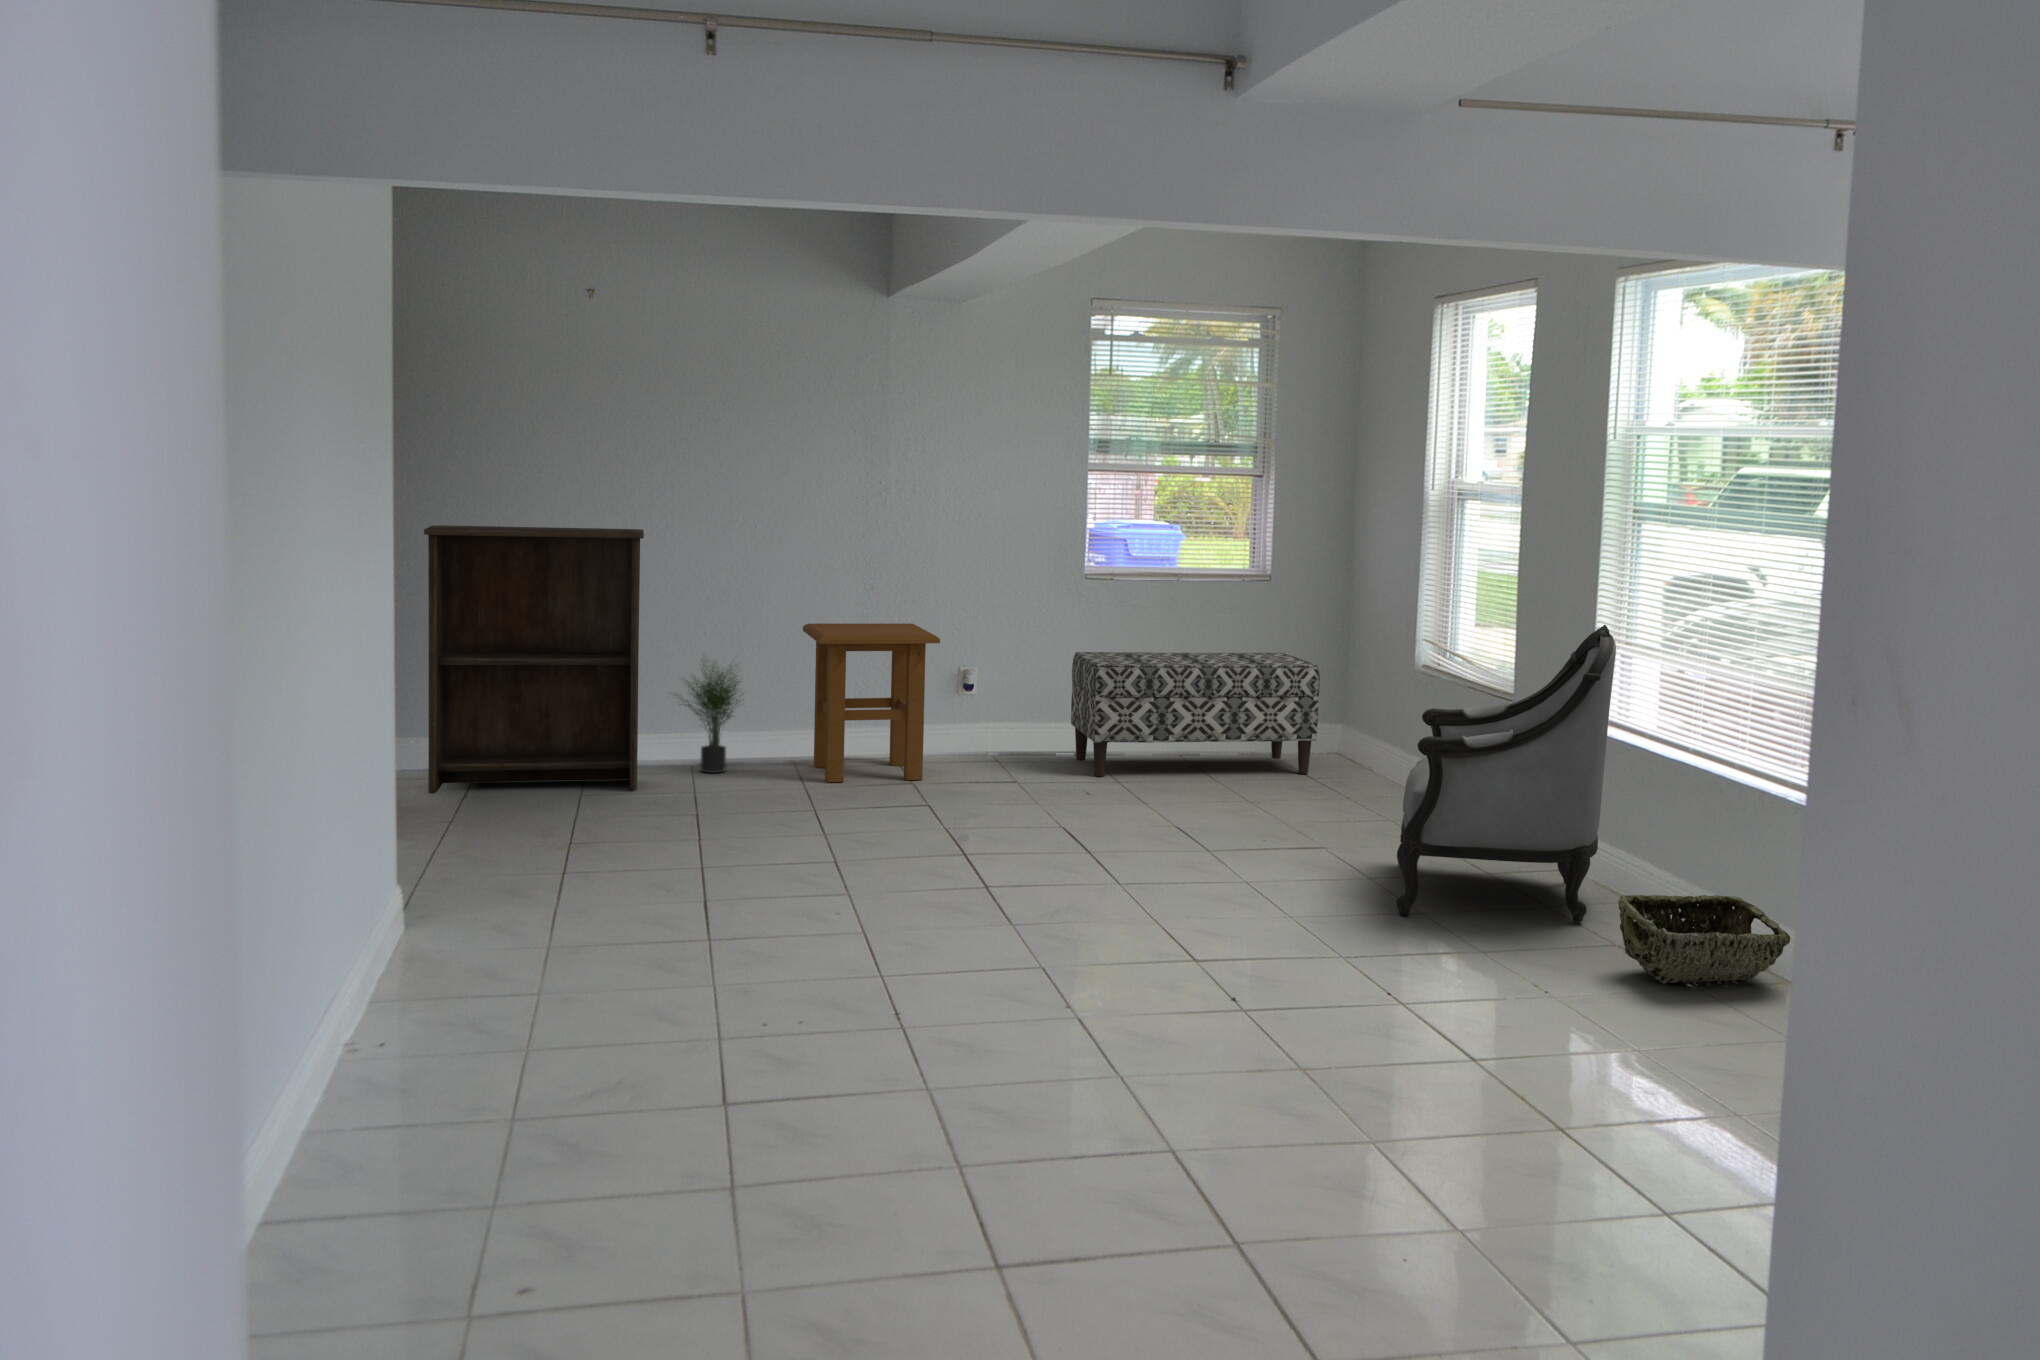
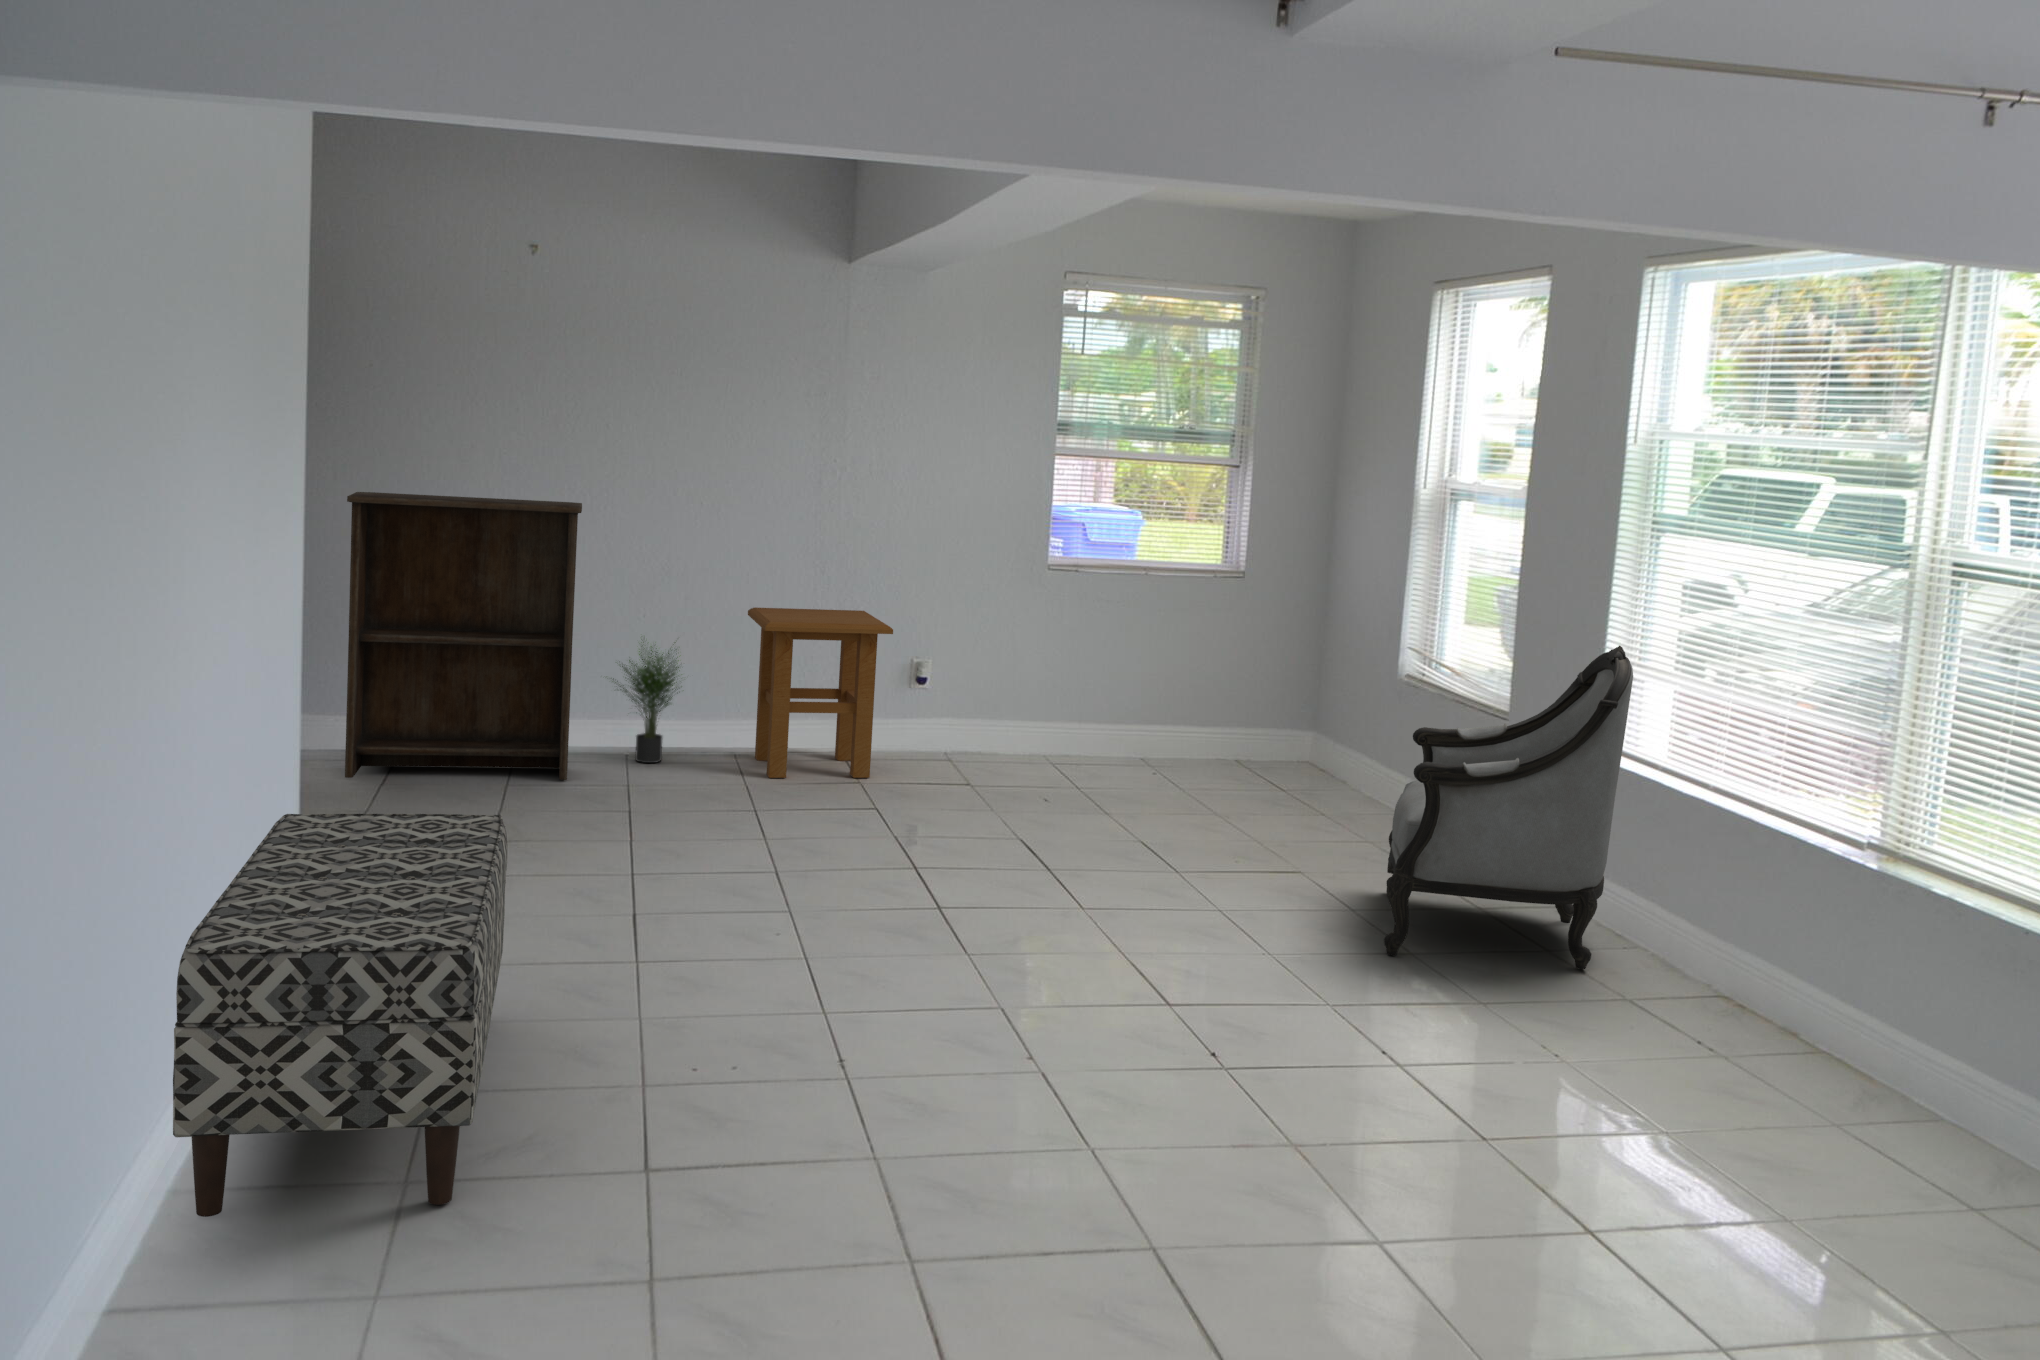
bench: present [1071,652,1320,777] -> present [173,814,508,1217]
woven basket: present [1618,895,1790,984] -> none [1634,948,1826,1049]

